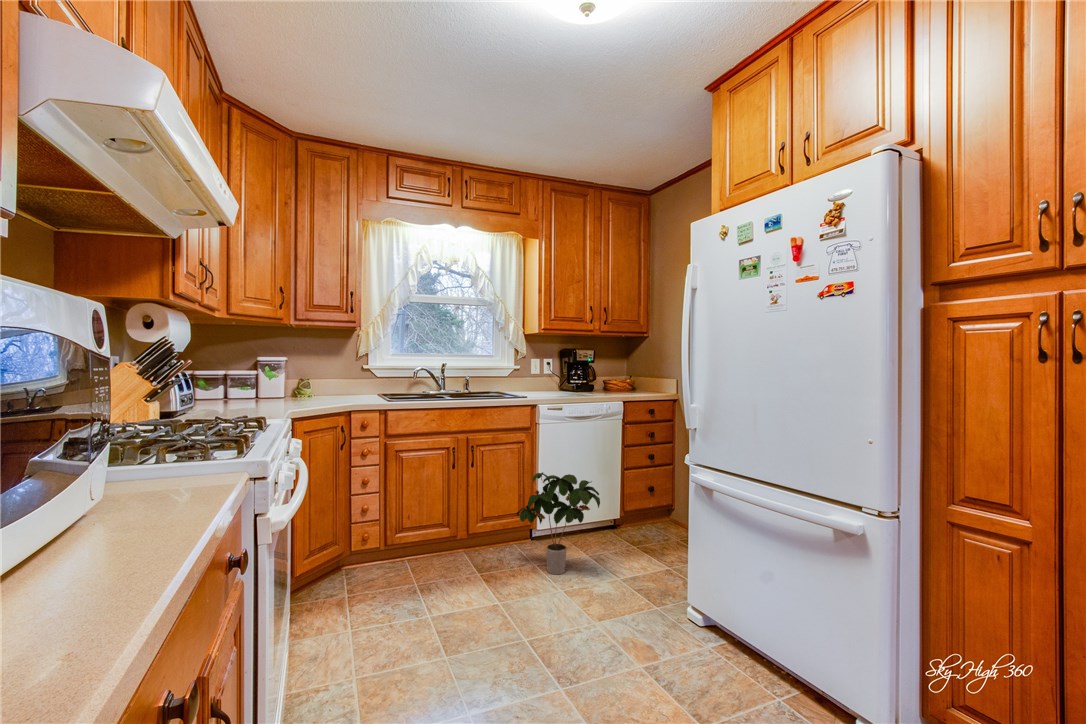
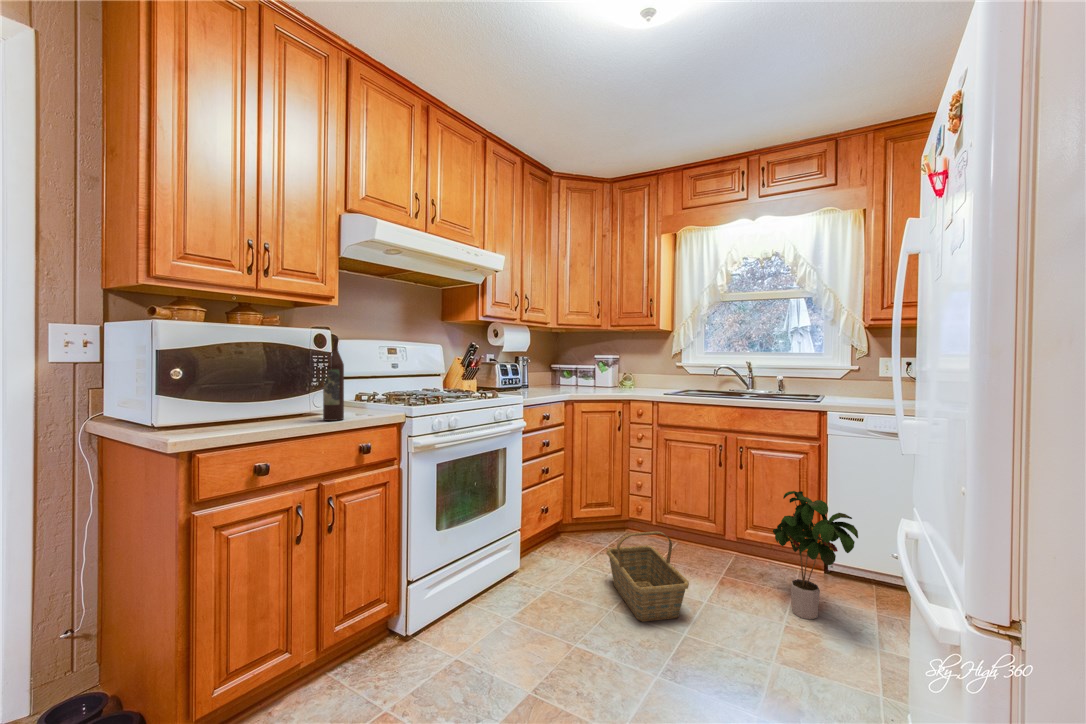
wine bottle: none [120,329,172,515] -> present [323,336,344,421]
basket: none [401,545,510,641] -> present [607,531,689,622]

